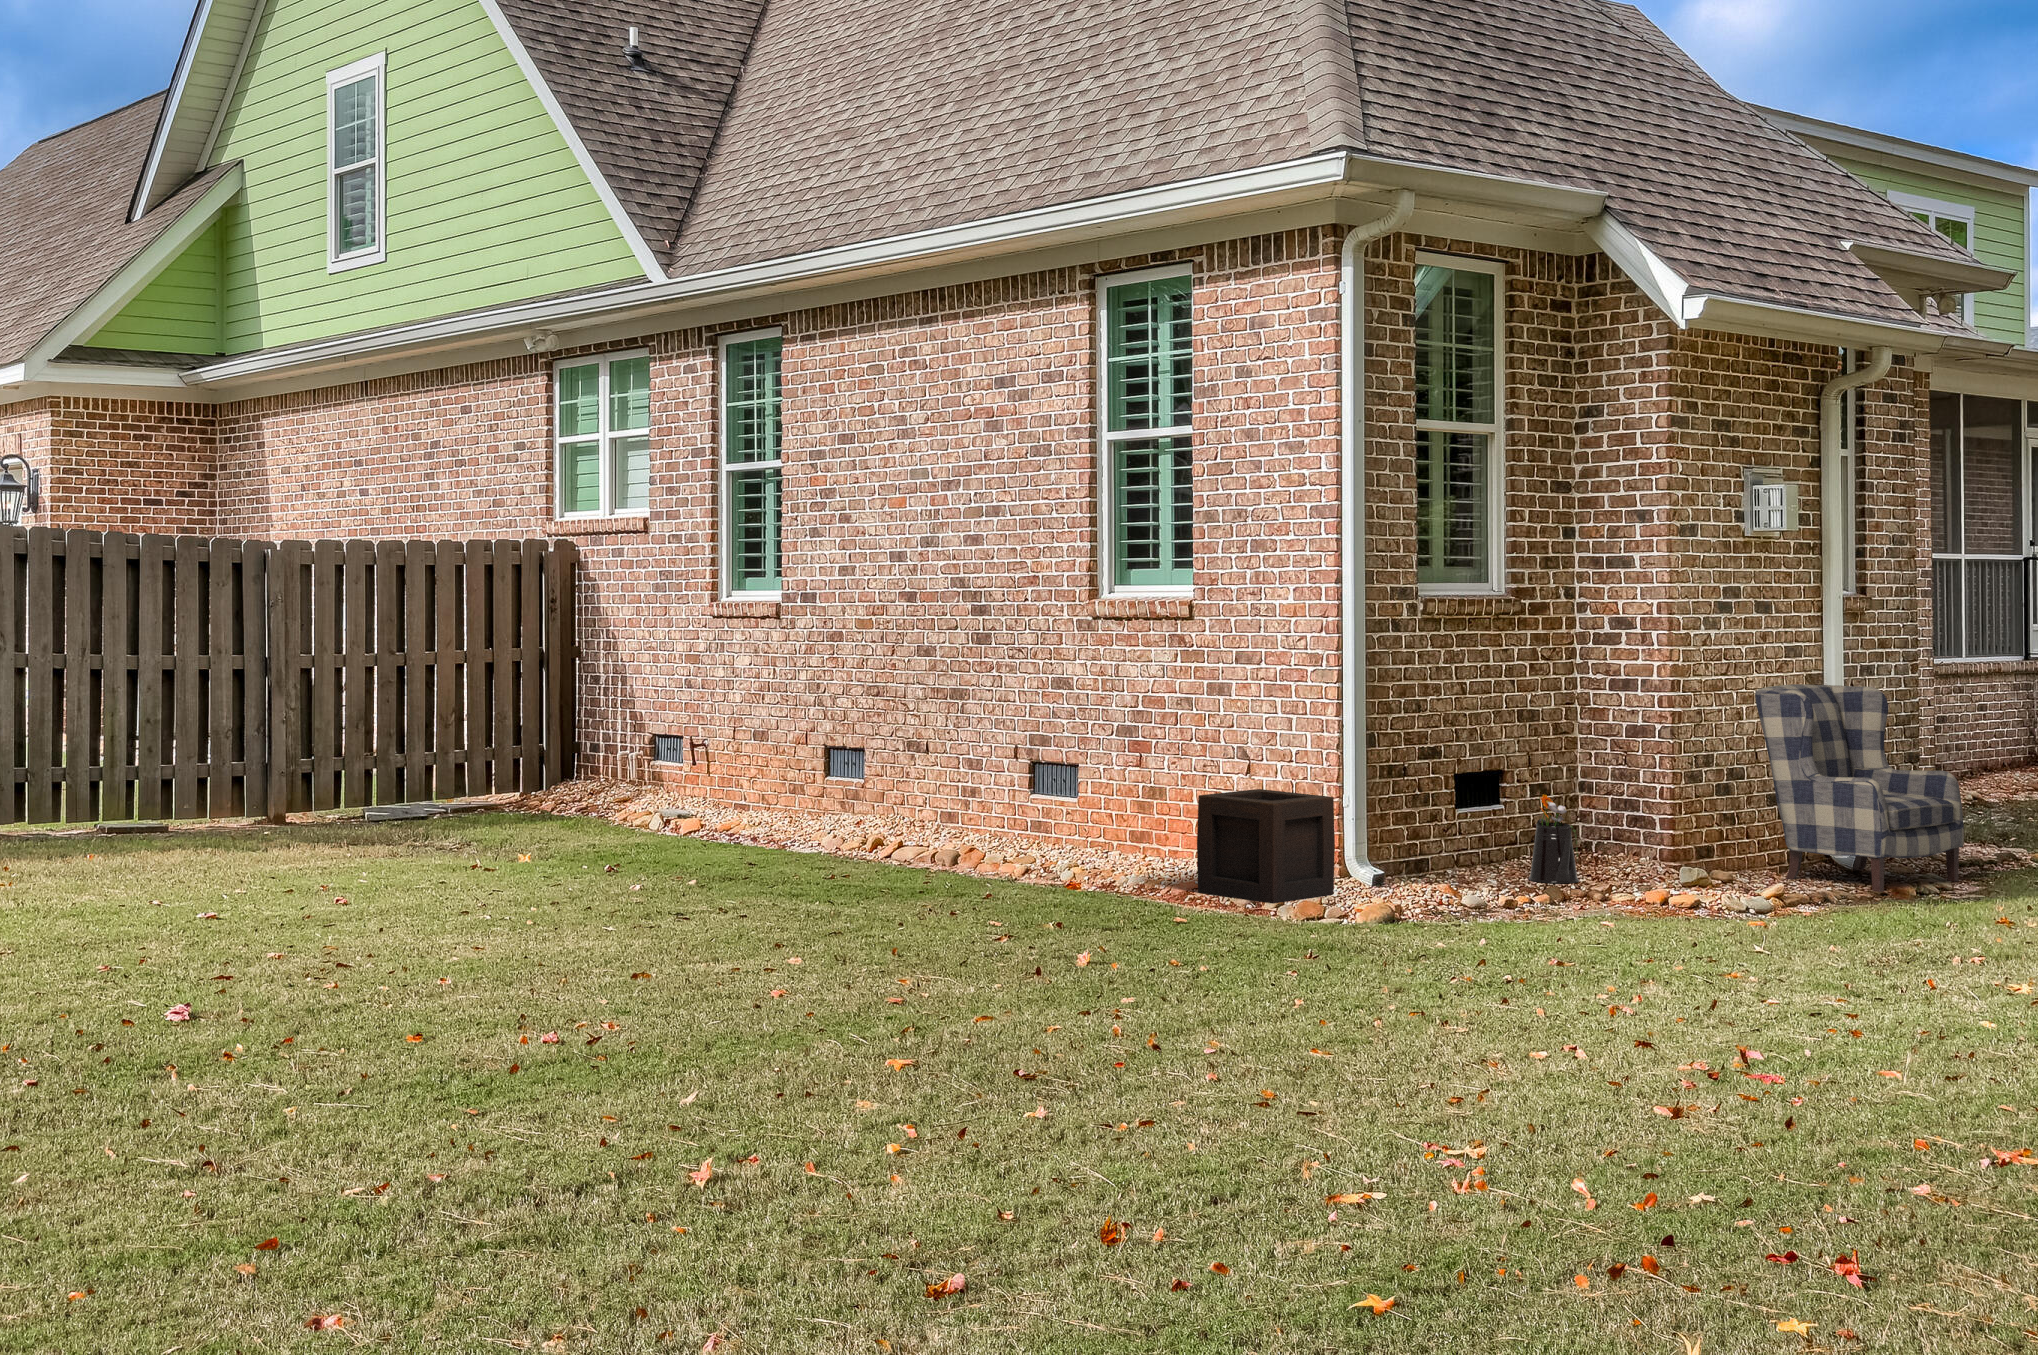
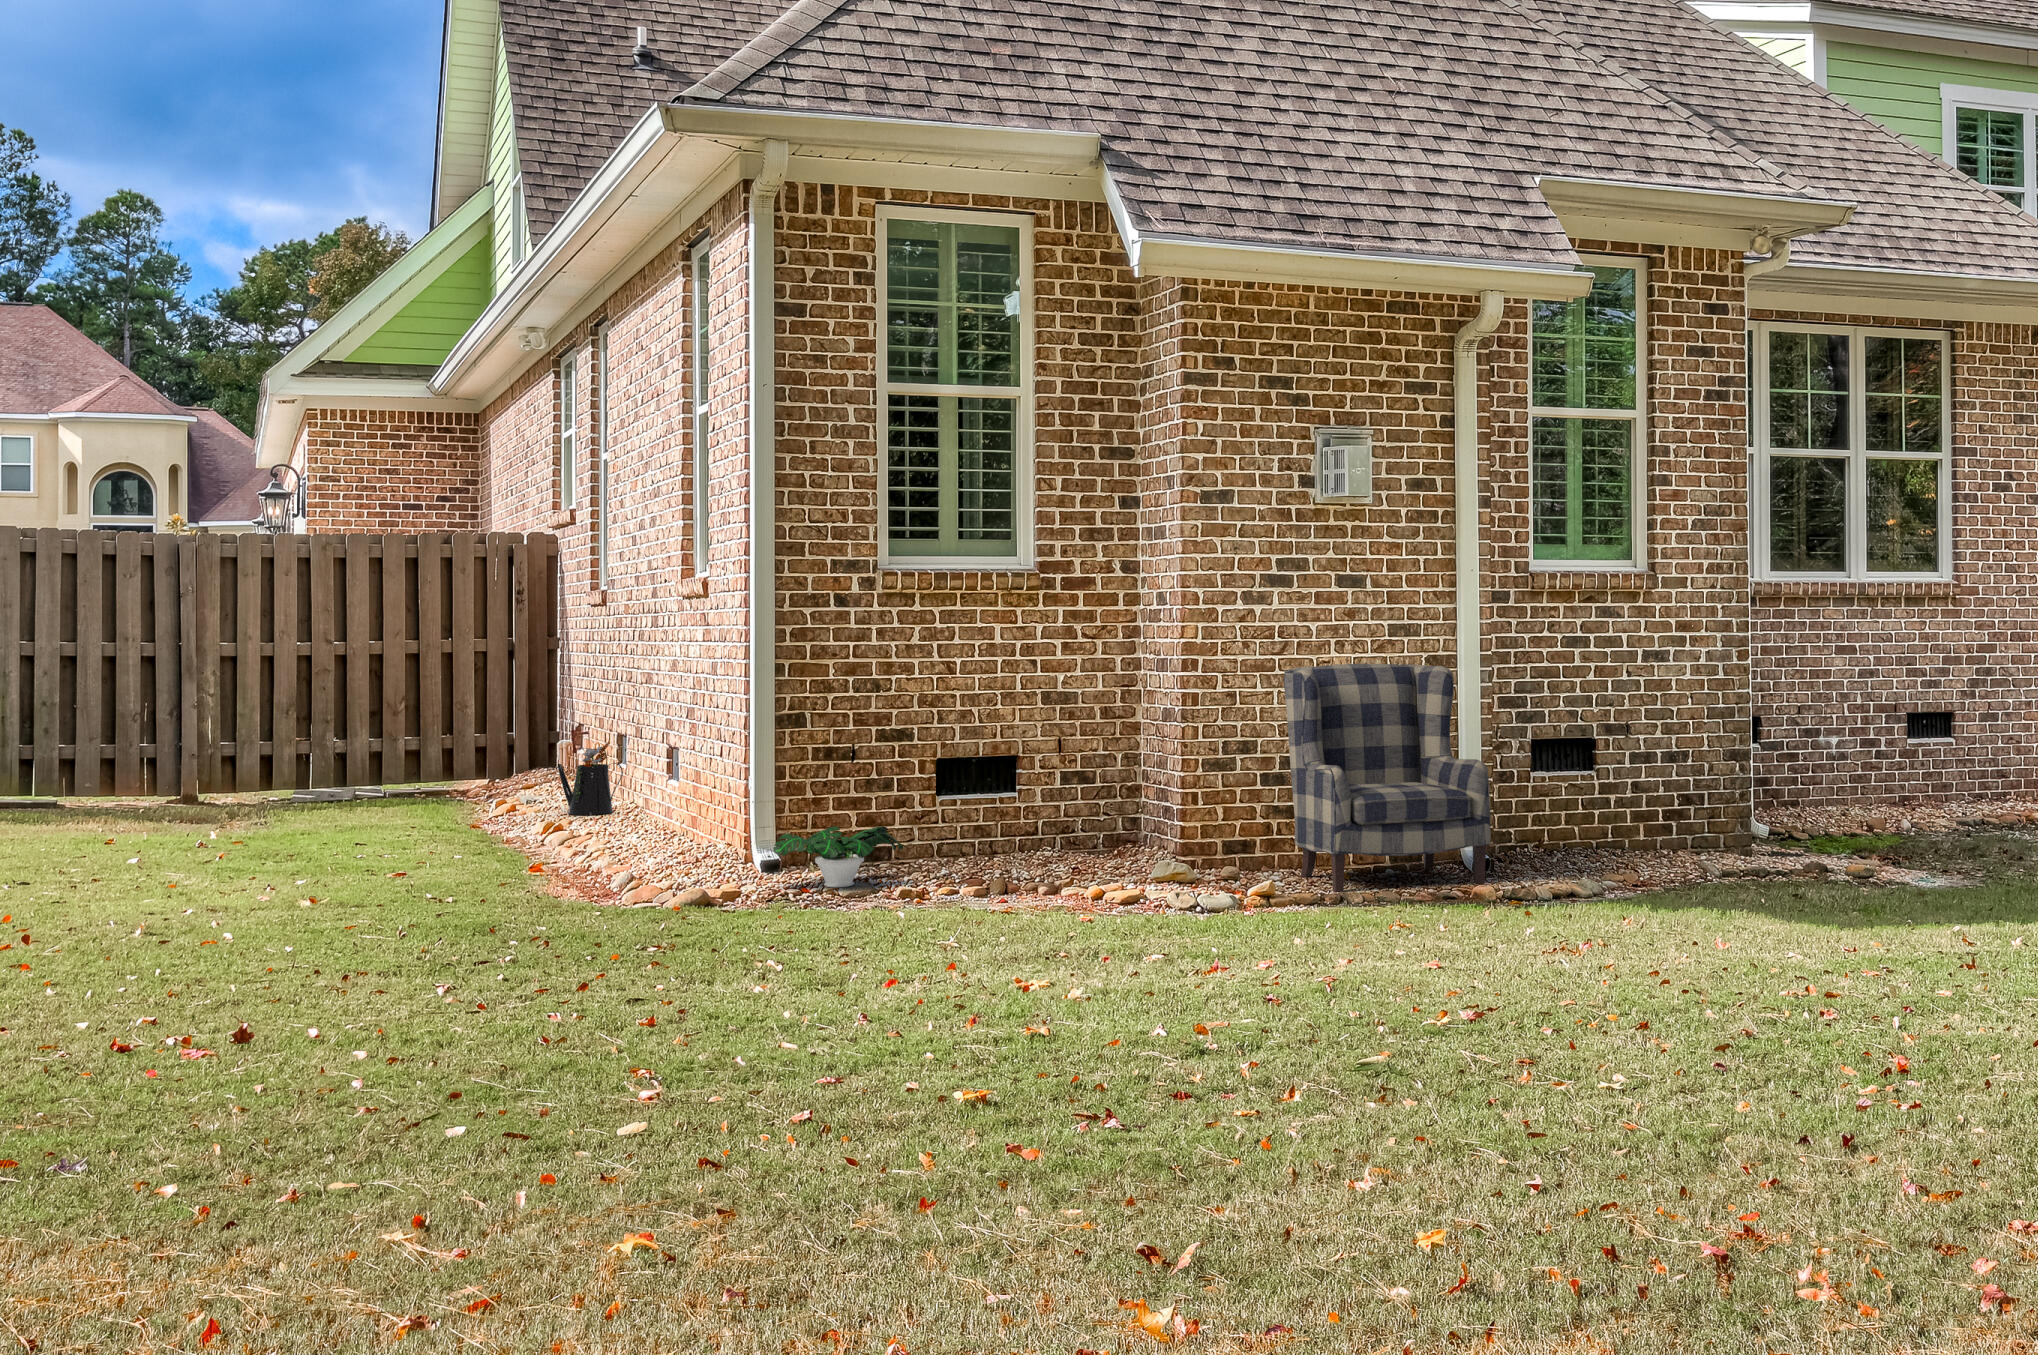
wooden crate: present [1197,789,1335,904] -> none [608,771,737,890]
watering can: present [1529,794,1579,883] -> present [558,742,623,815]
potted plant: none [1395,839,1506,897] -> present [773,826,903,887]

